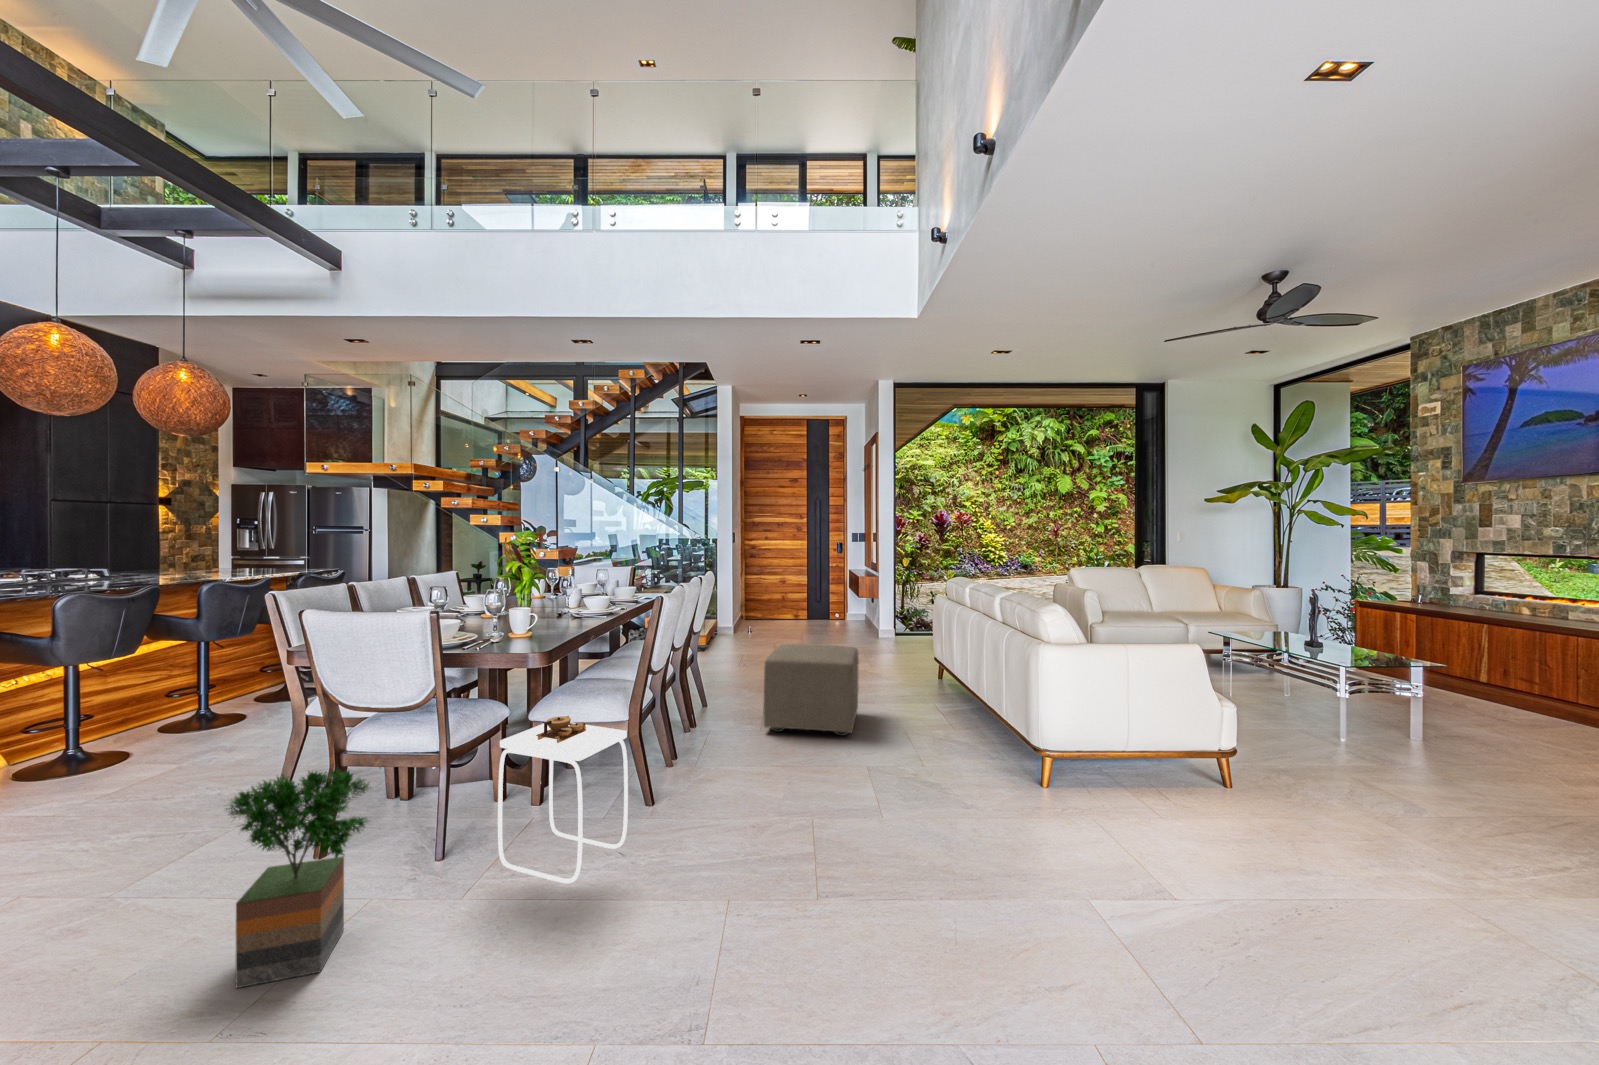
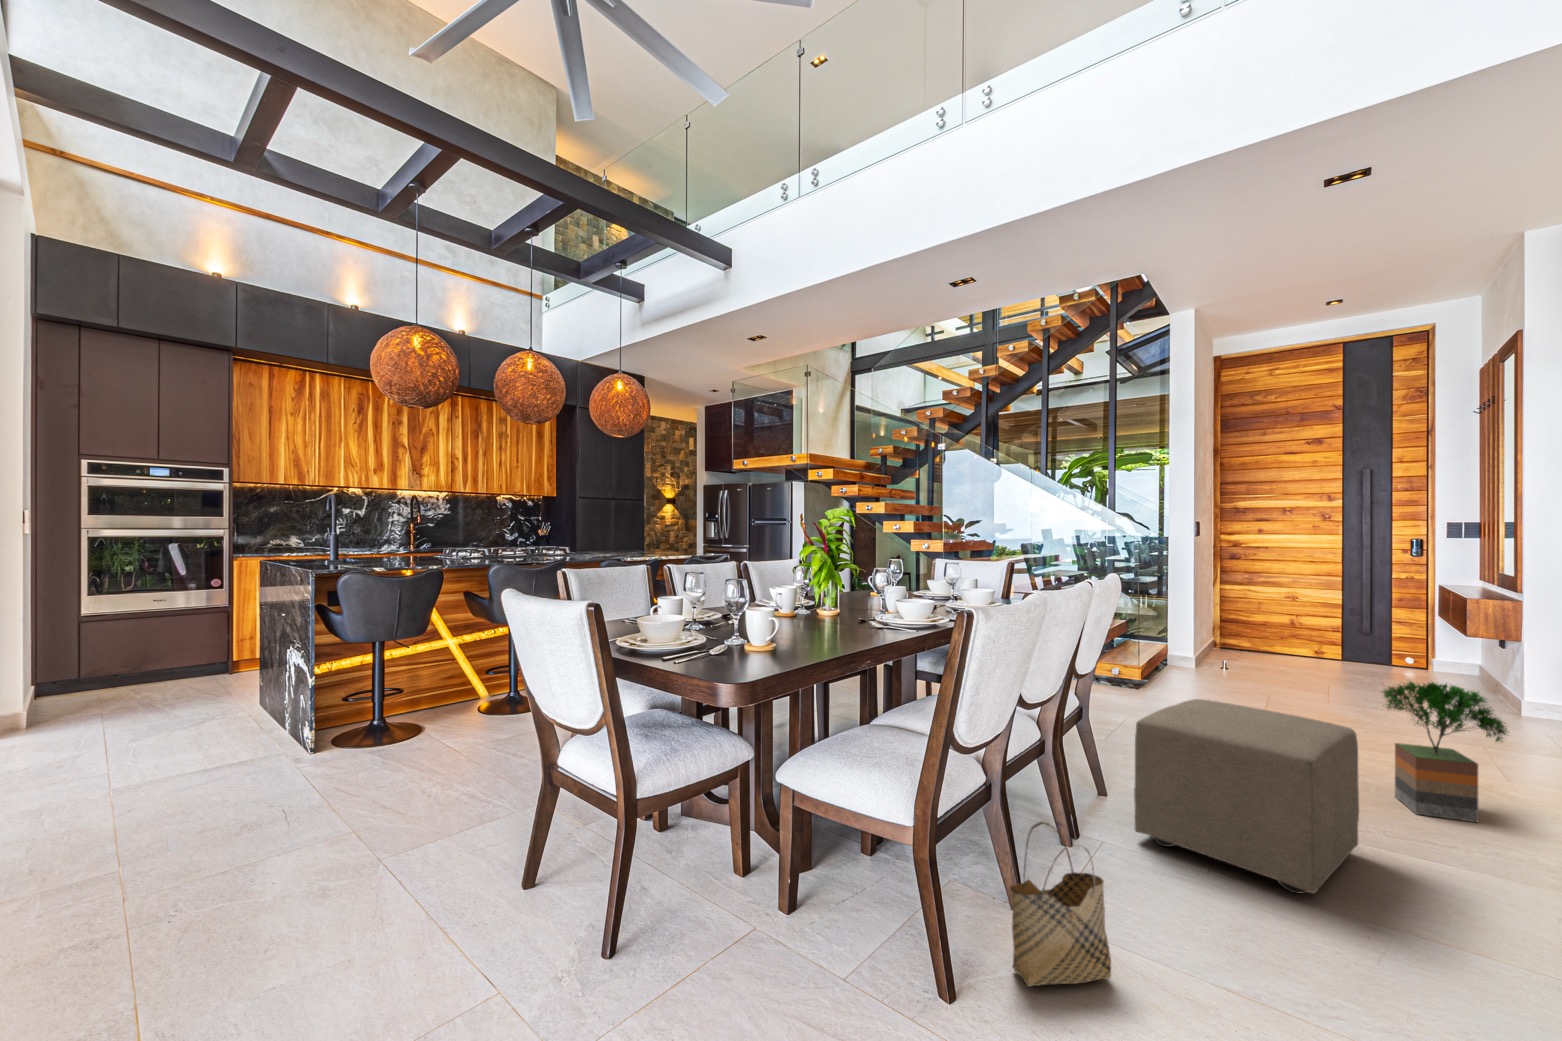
side table: present [498,716,628,883] -> none [656,748,794,986]
woven basket: none [746,719,793,810] -> present [1010,822,1111,987]
potted tree: present [226,769,369,988] -> present [1382,681,1507,822]

